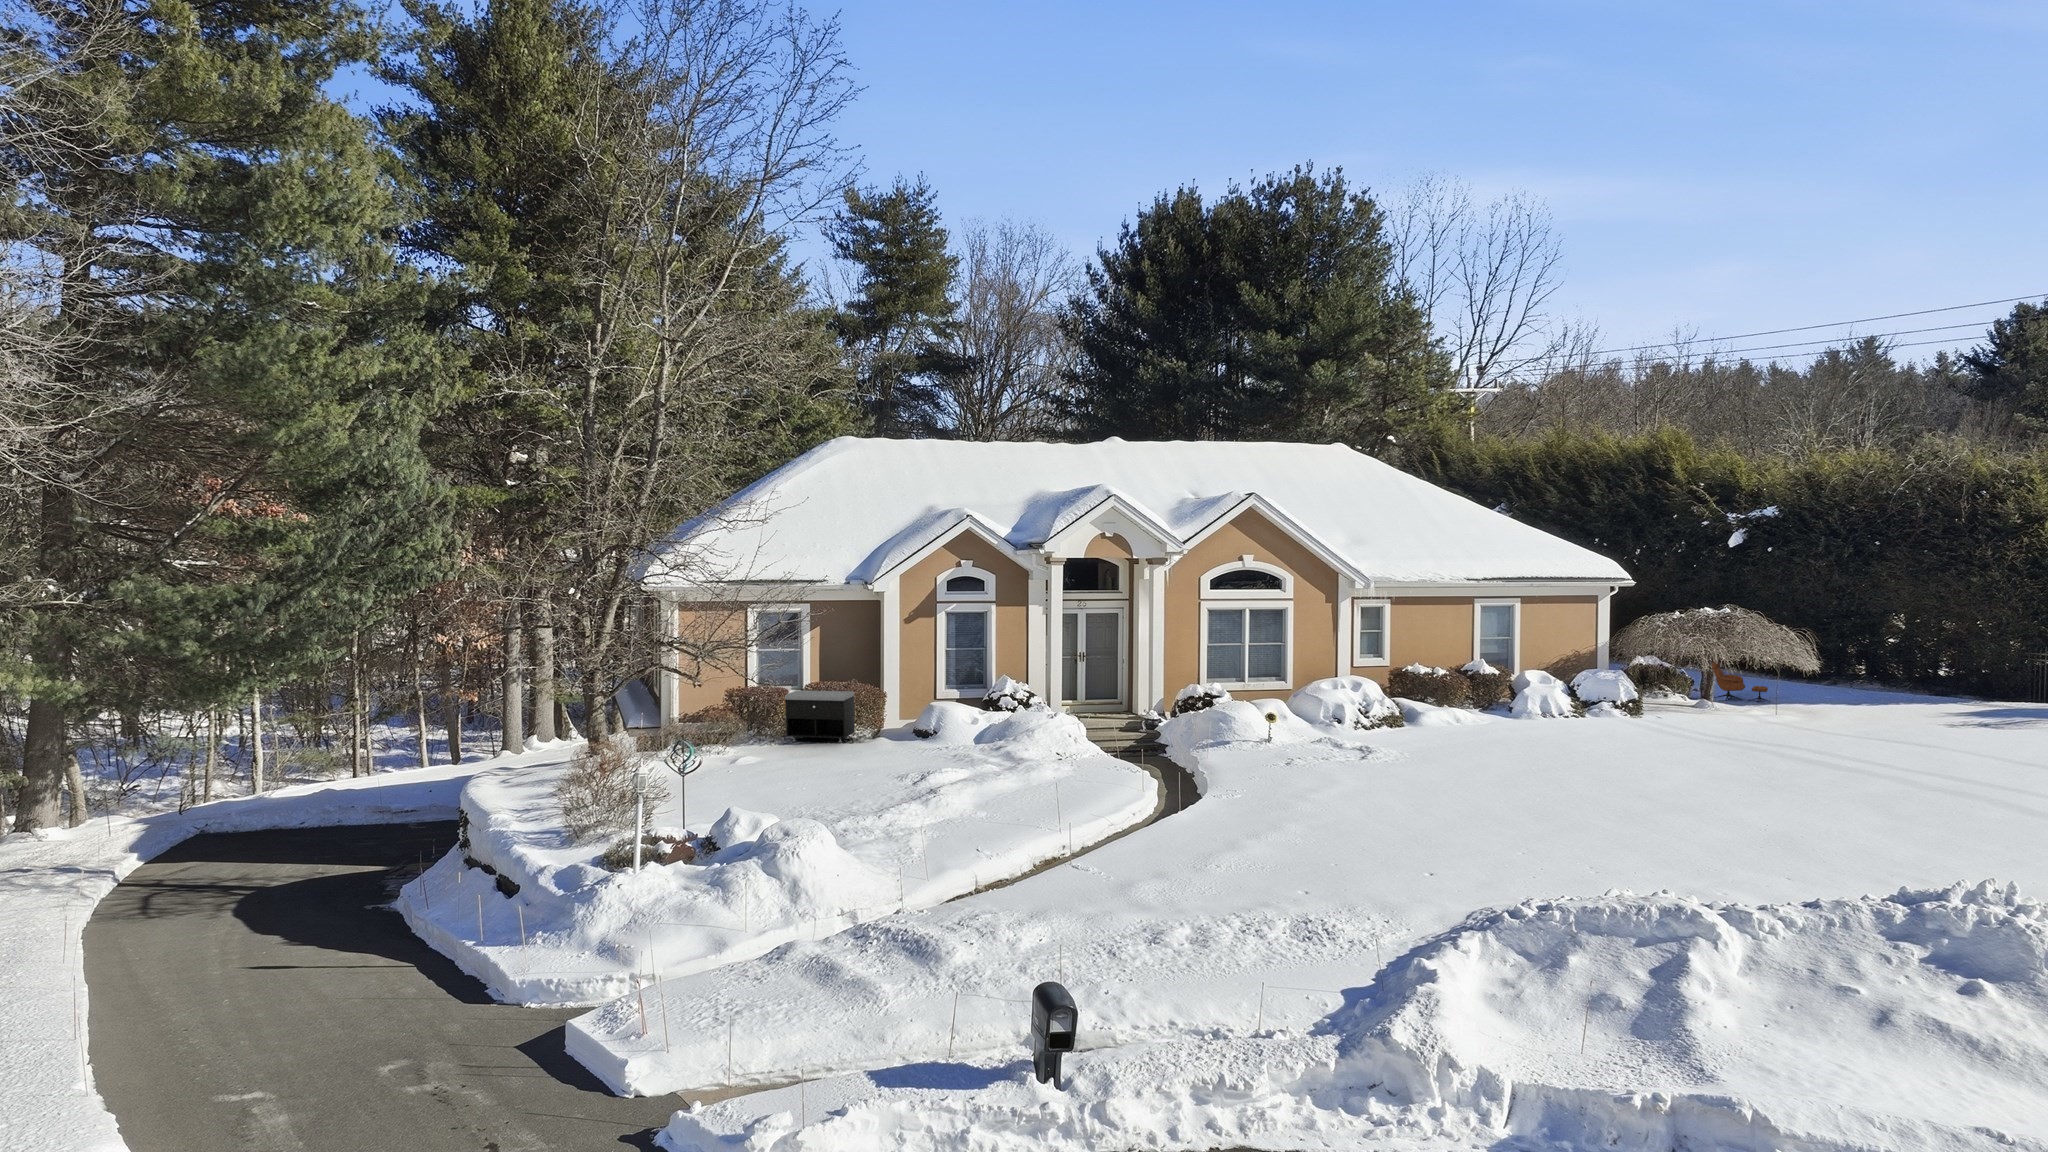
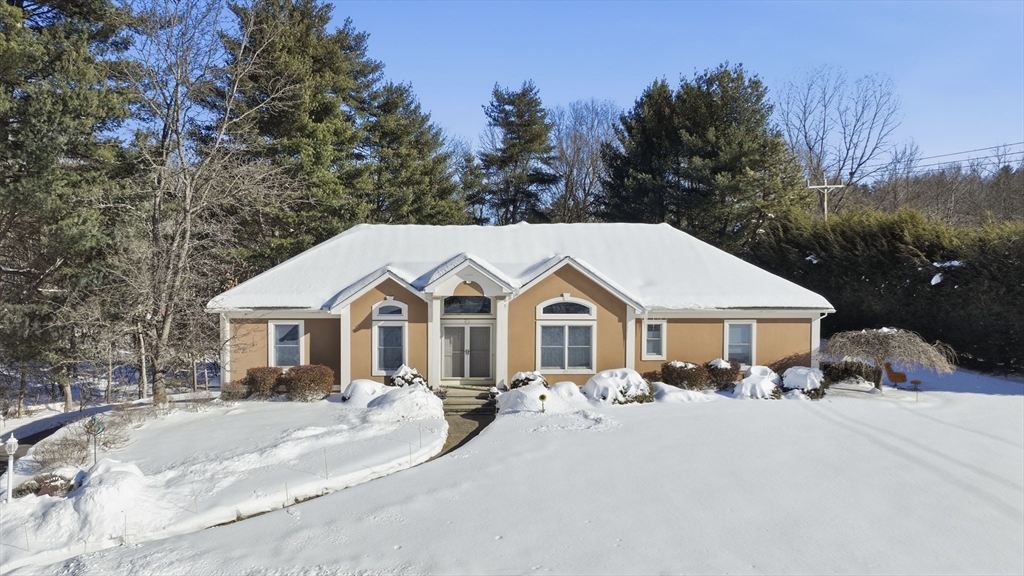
storage bench: present [785,690,855,742] -> none [268,371,311,403]

